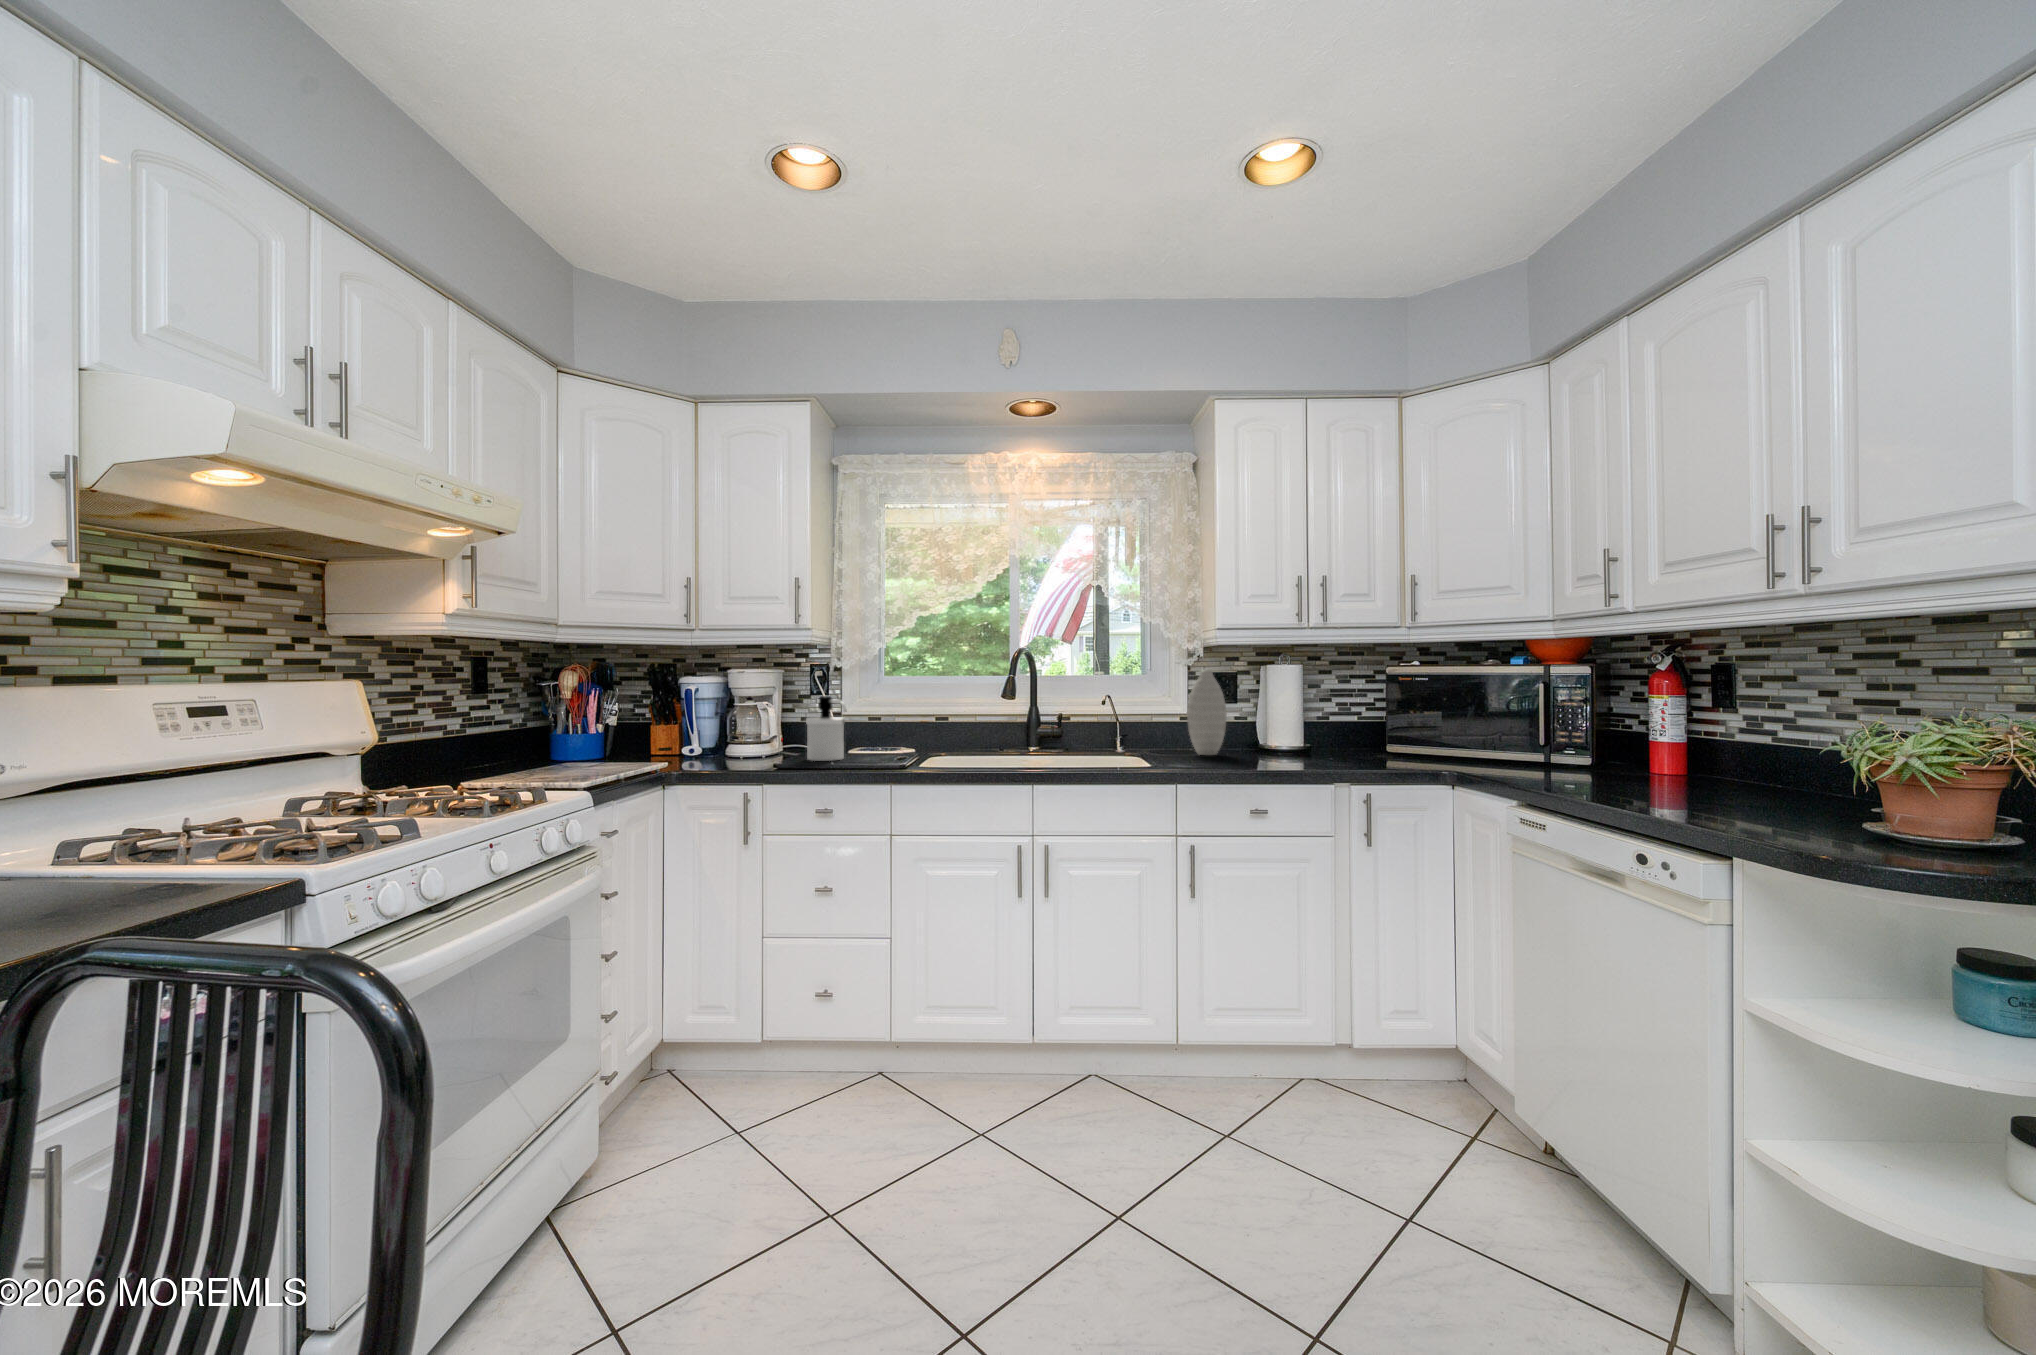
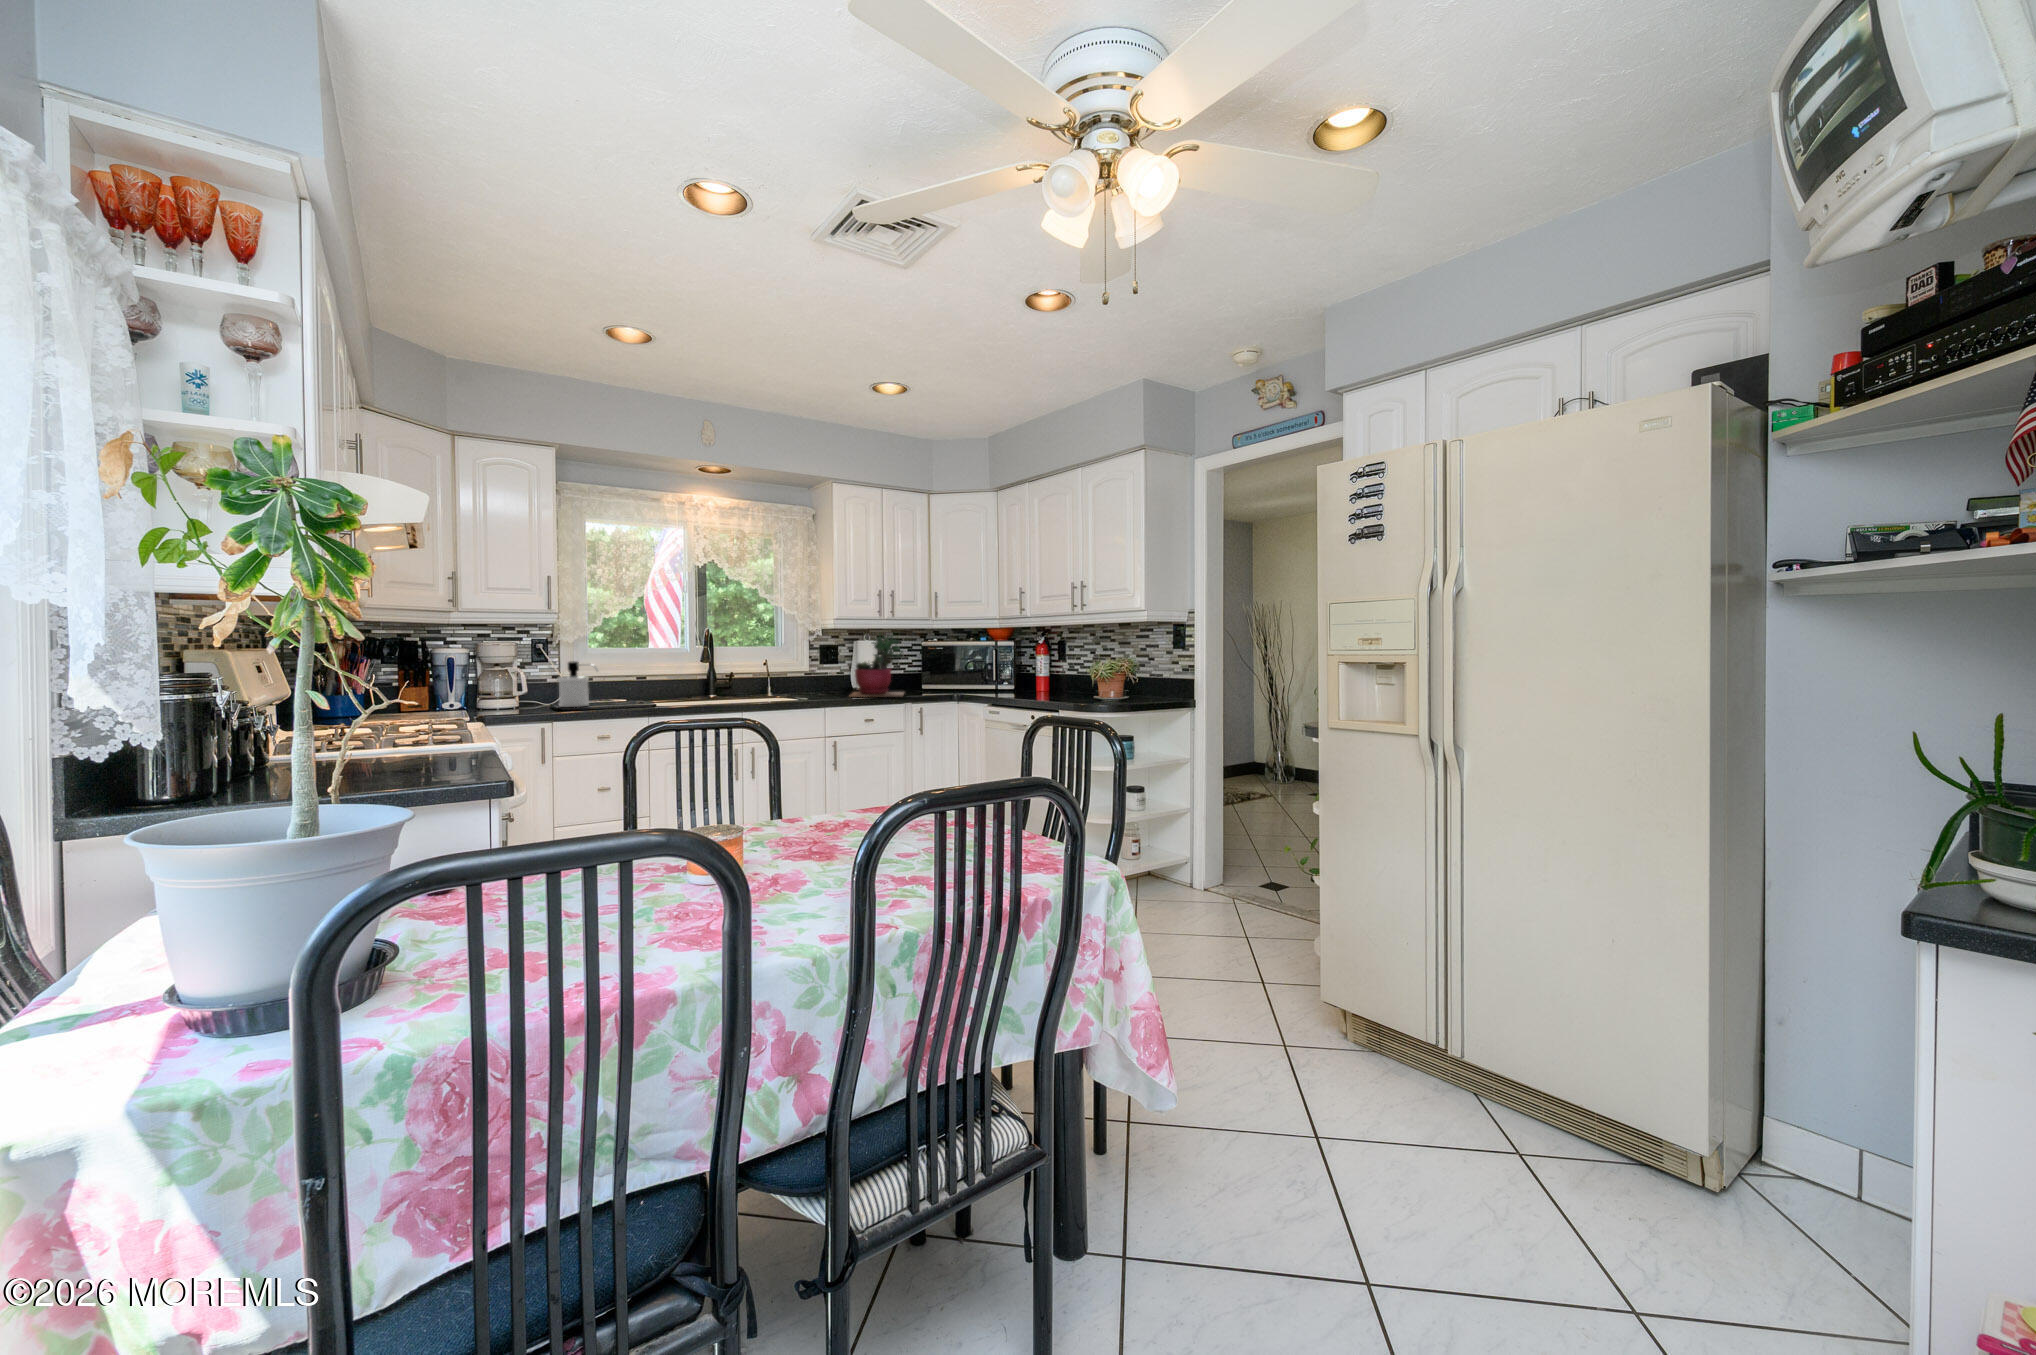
succulent plant: none [1229,650,1344,771] -> present [851,633,904,697]
vase: present [1187,670,1226,755] -> none [815,644,838,694]

